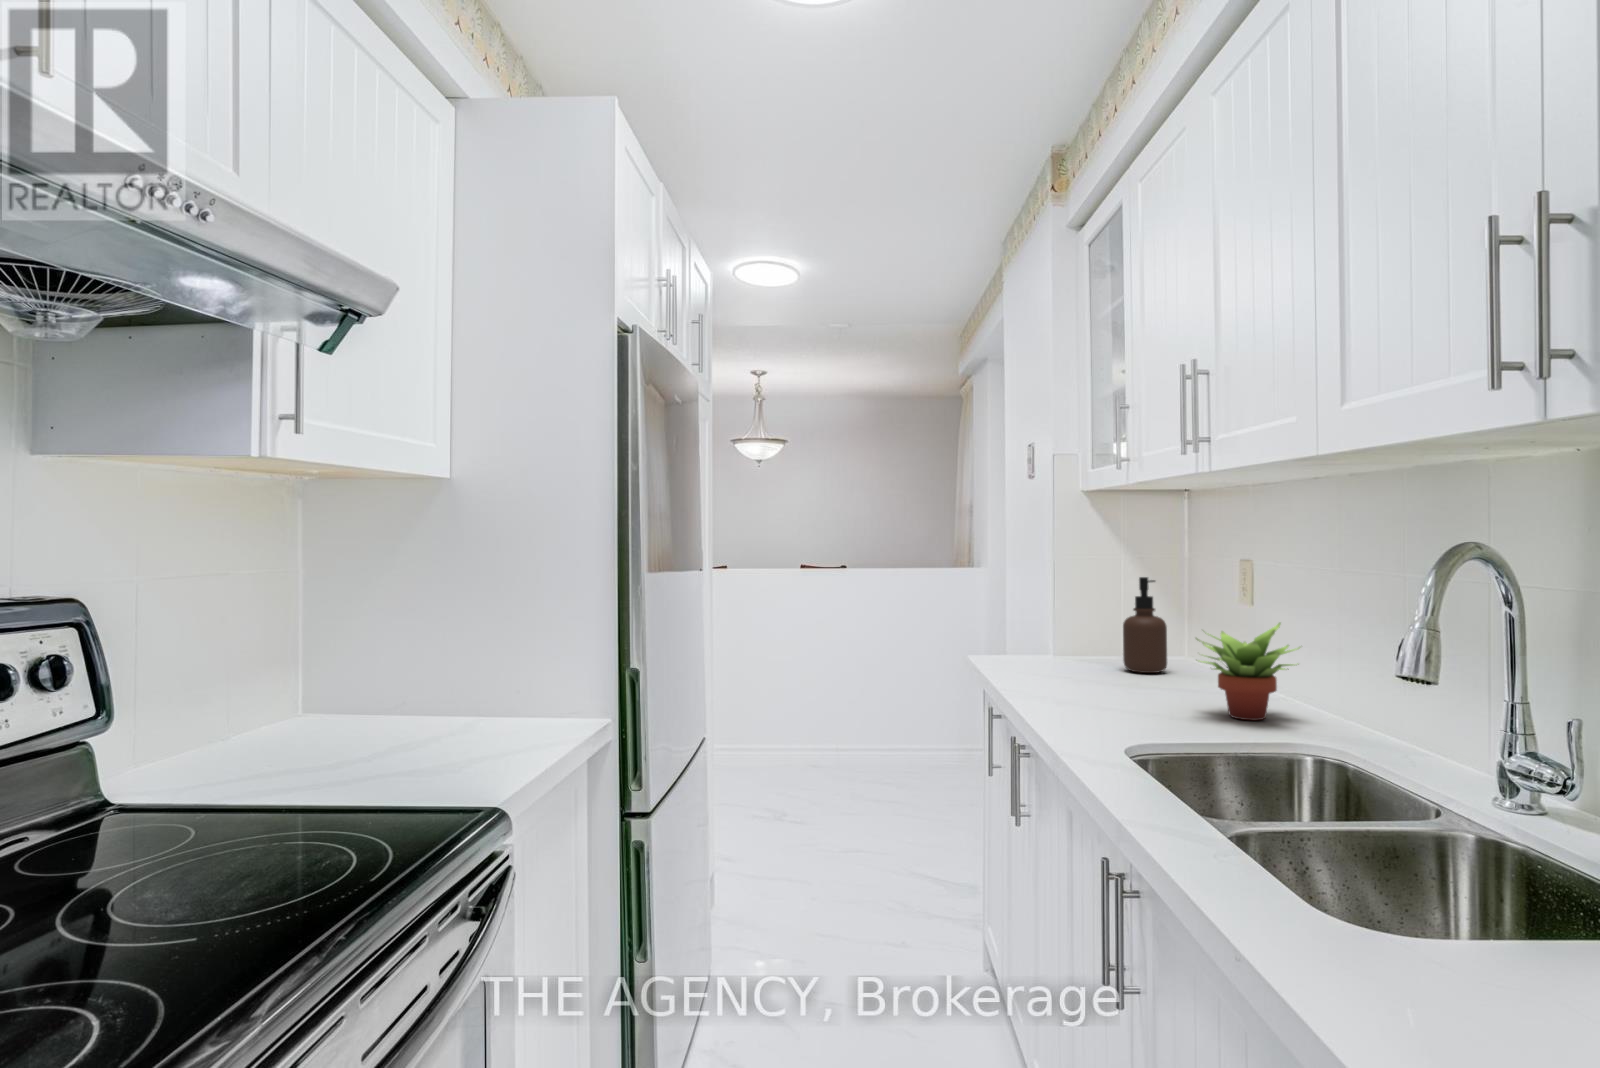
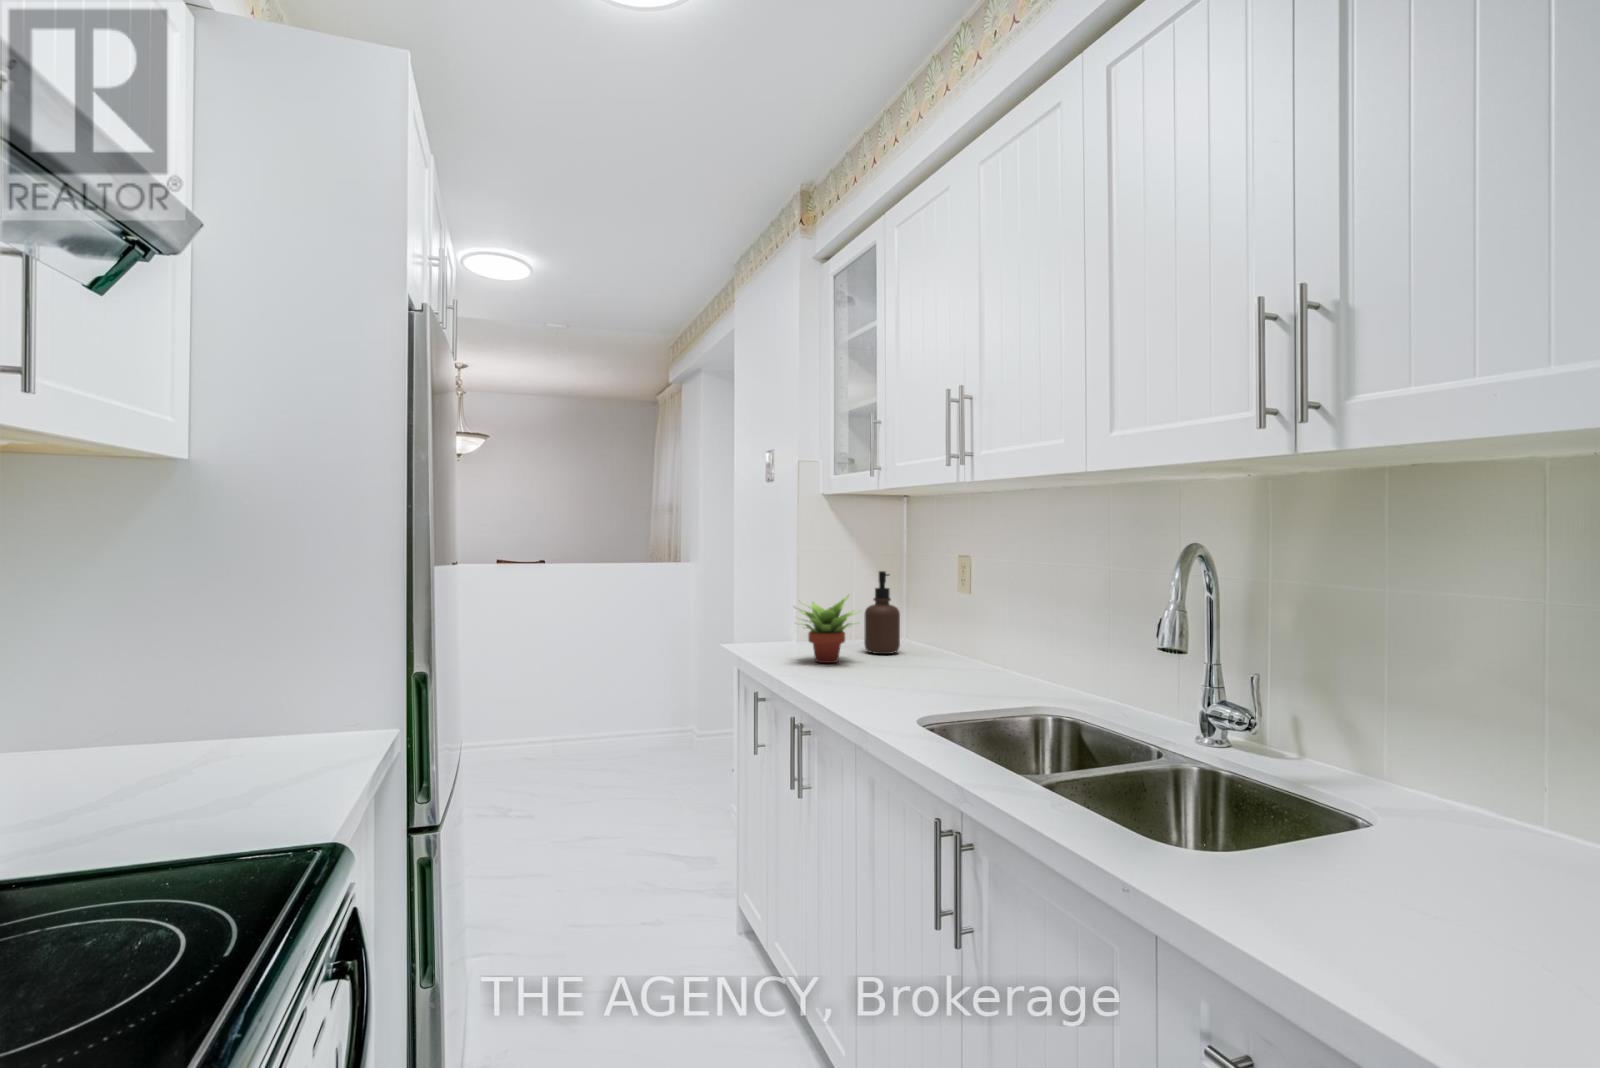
succulent plant: present [1196,623,1300,720] -> present [798,595,853,663]

